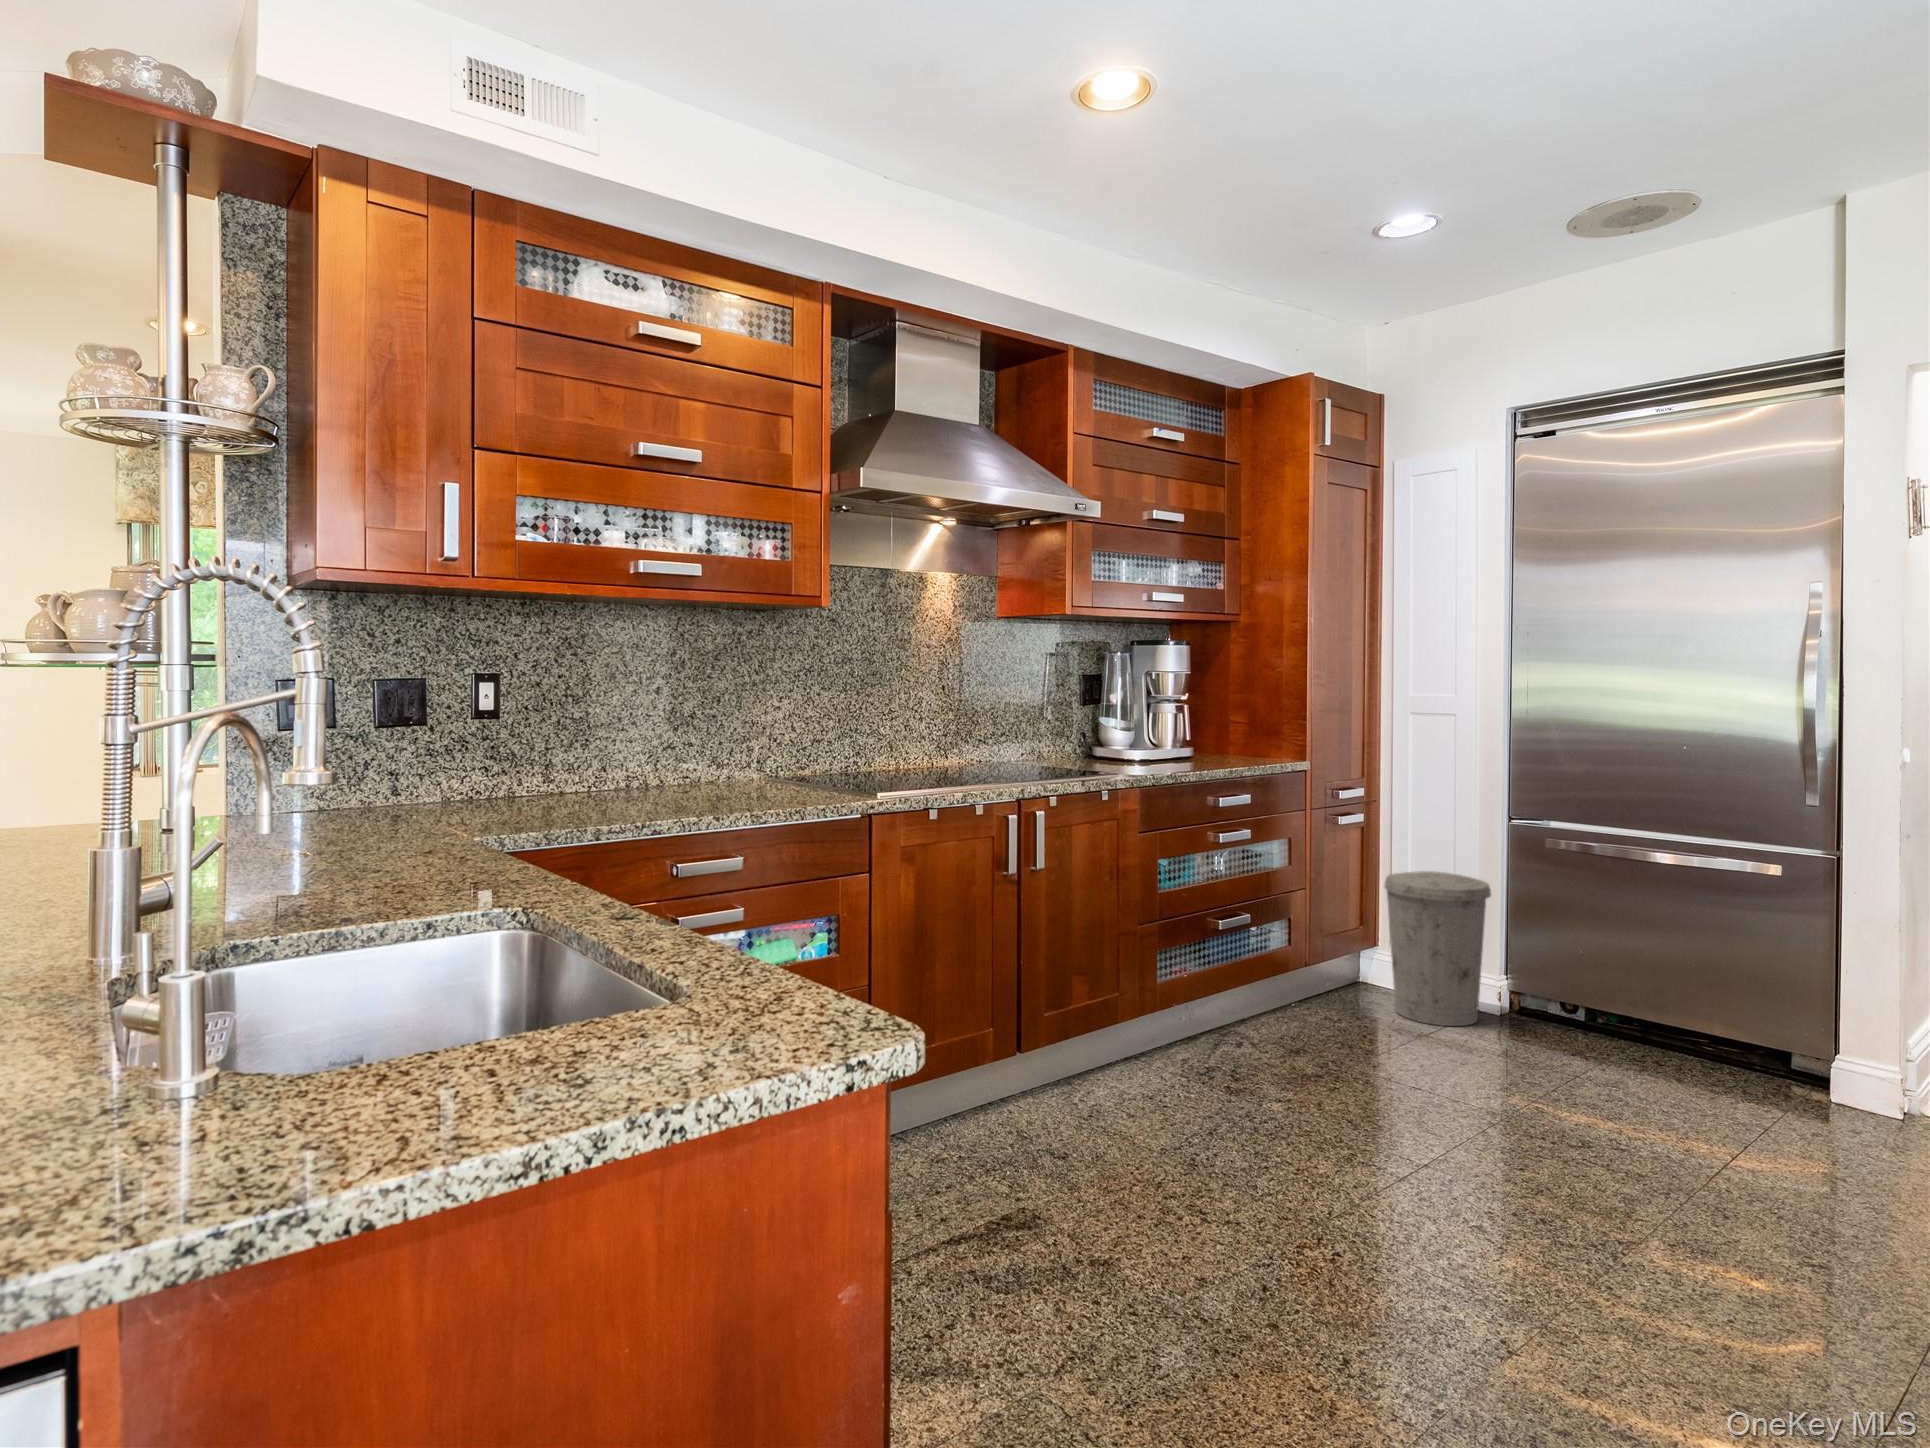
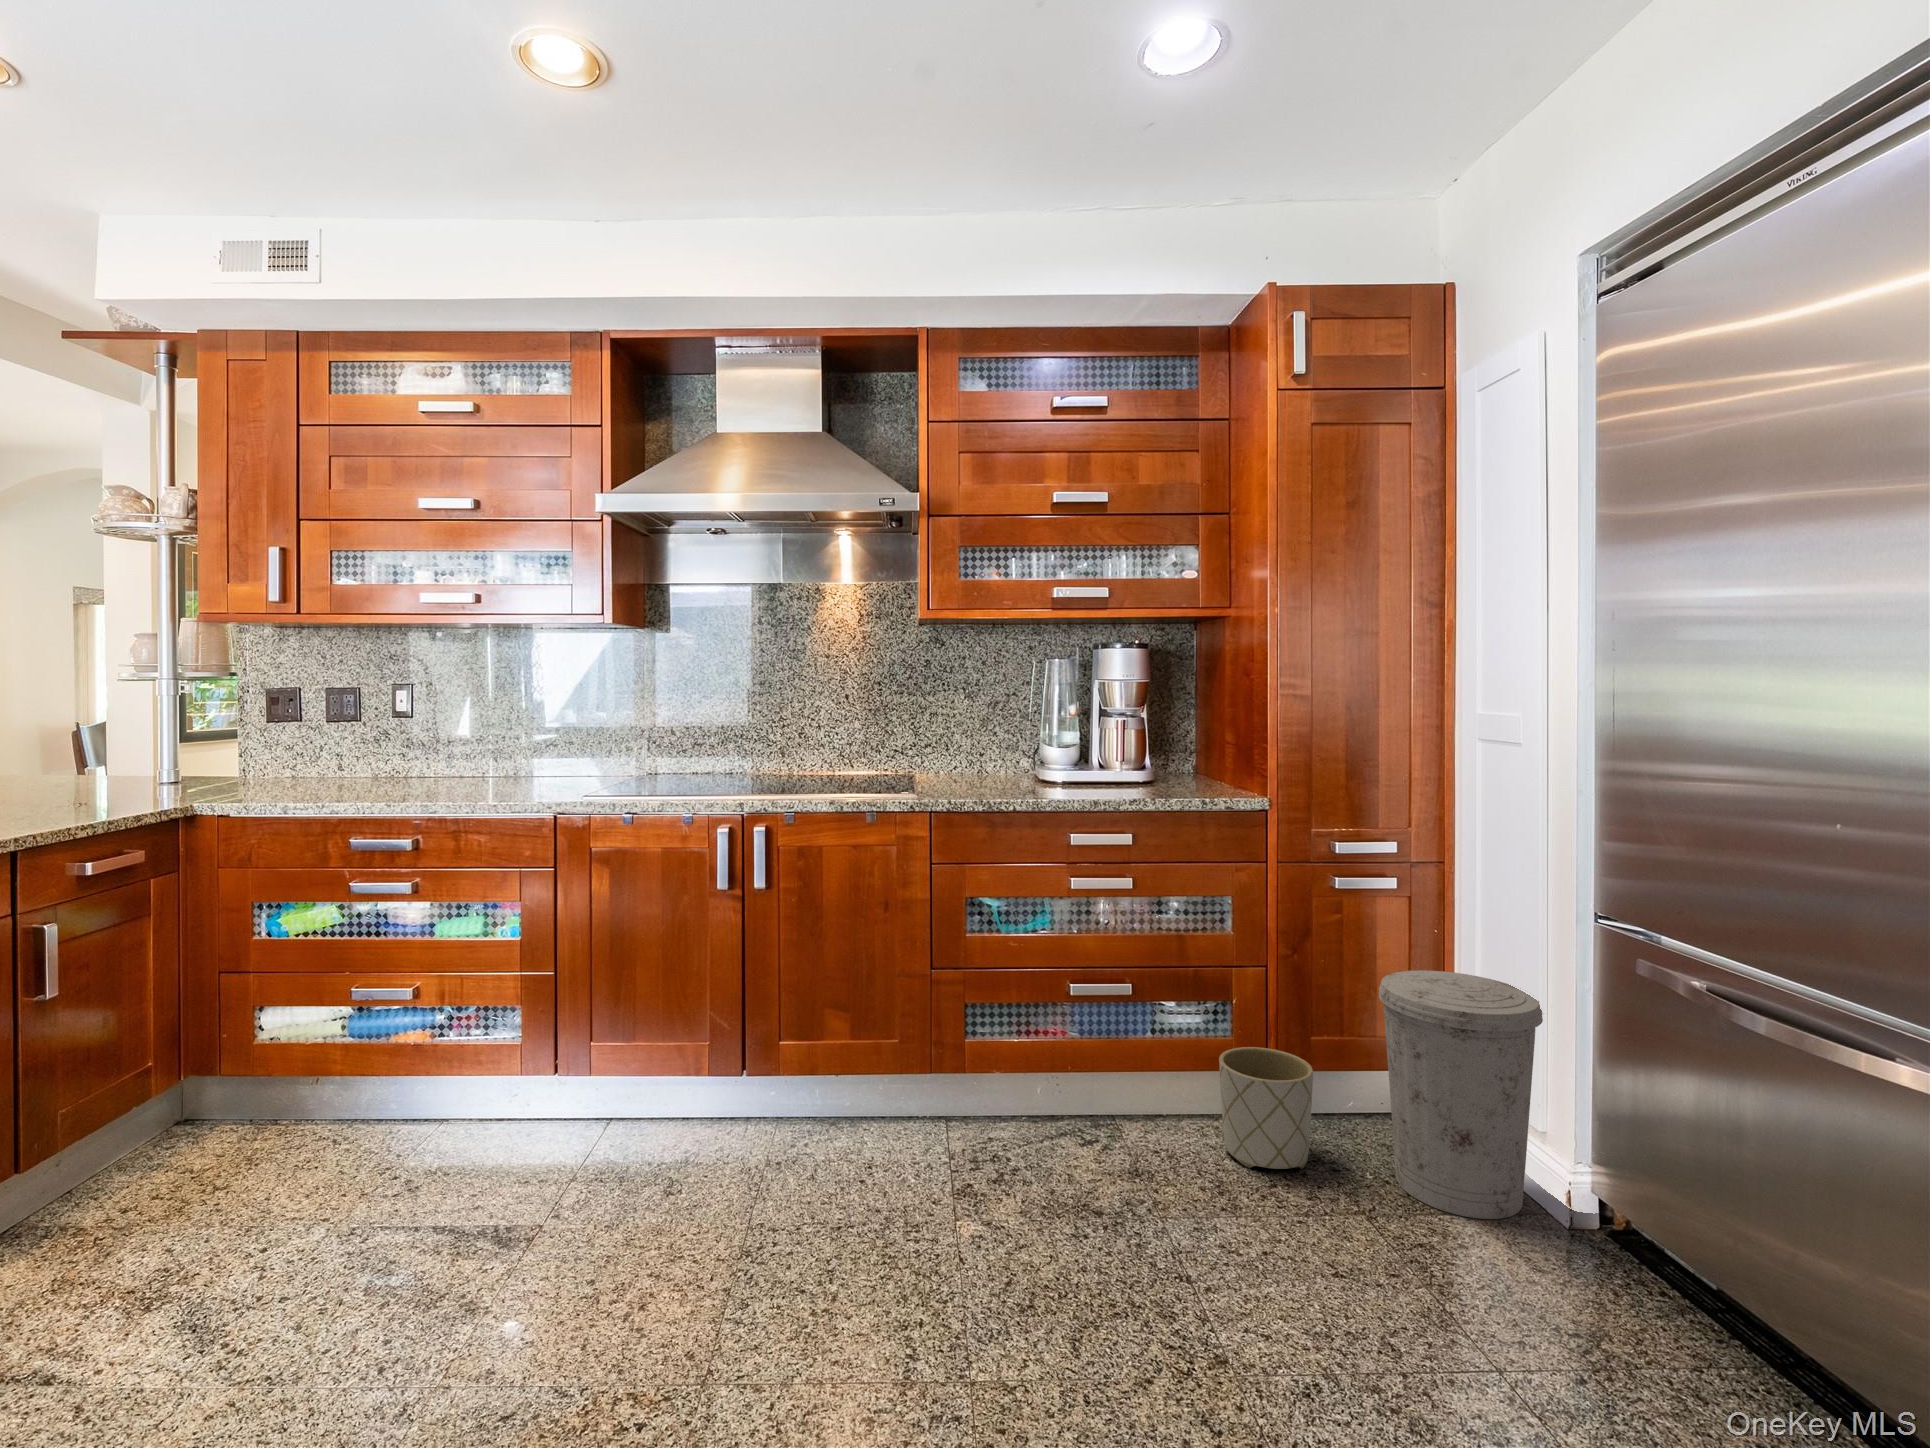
planter: none [1295,949,1365,1033] -> present [1219,1047,1313,1169]

